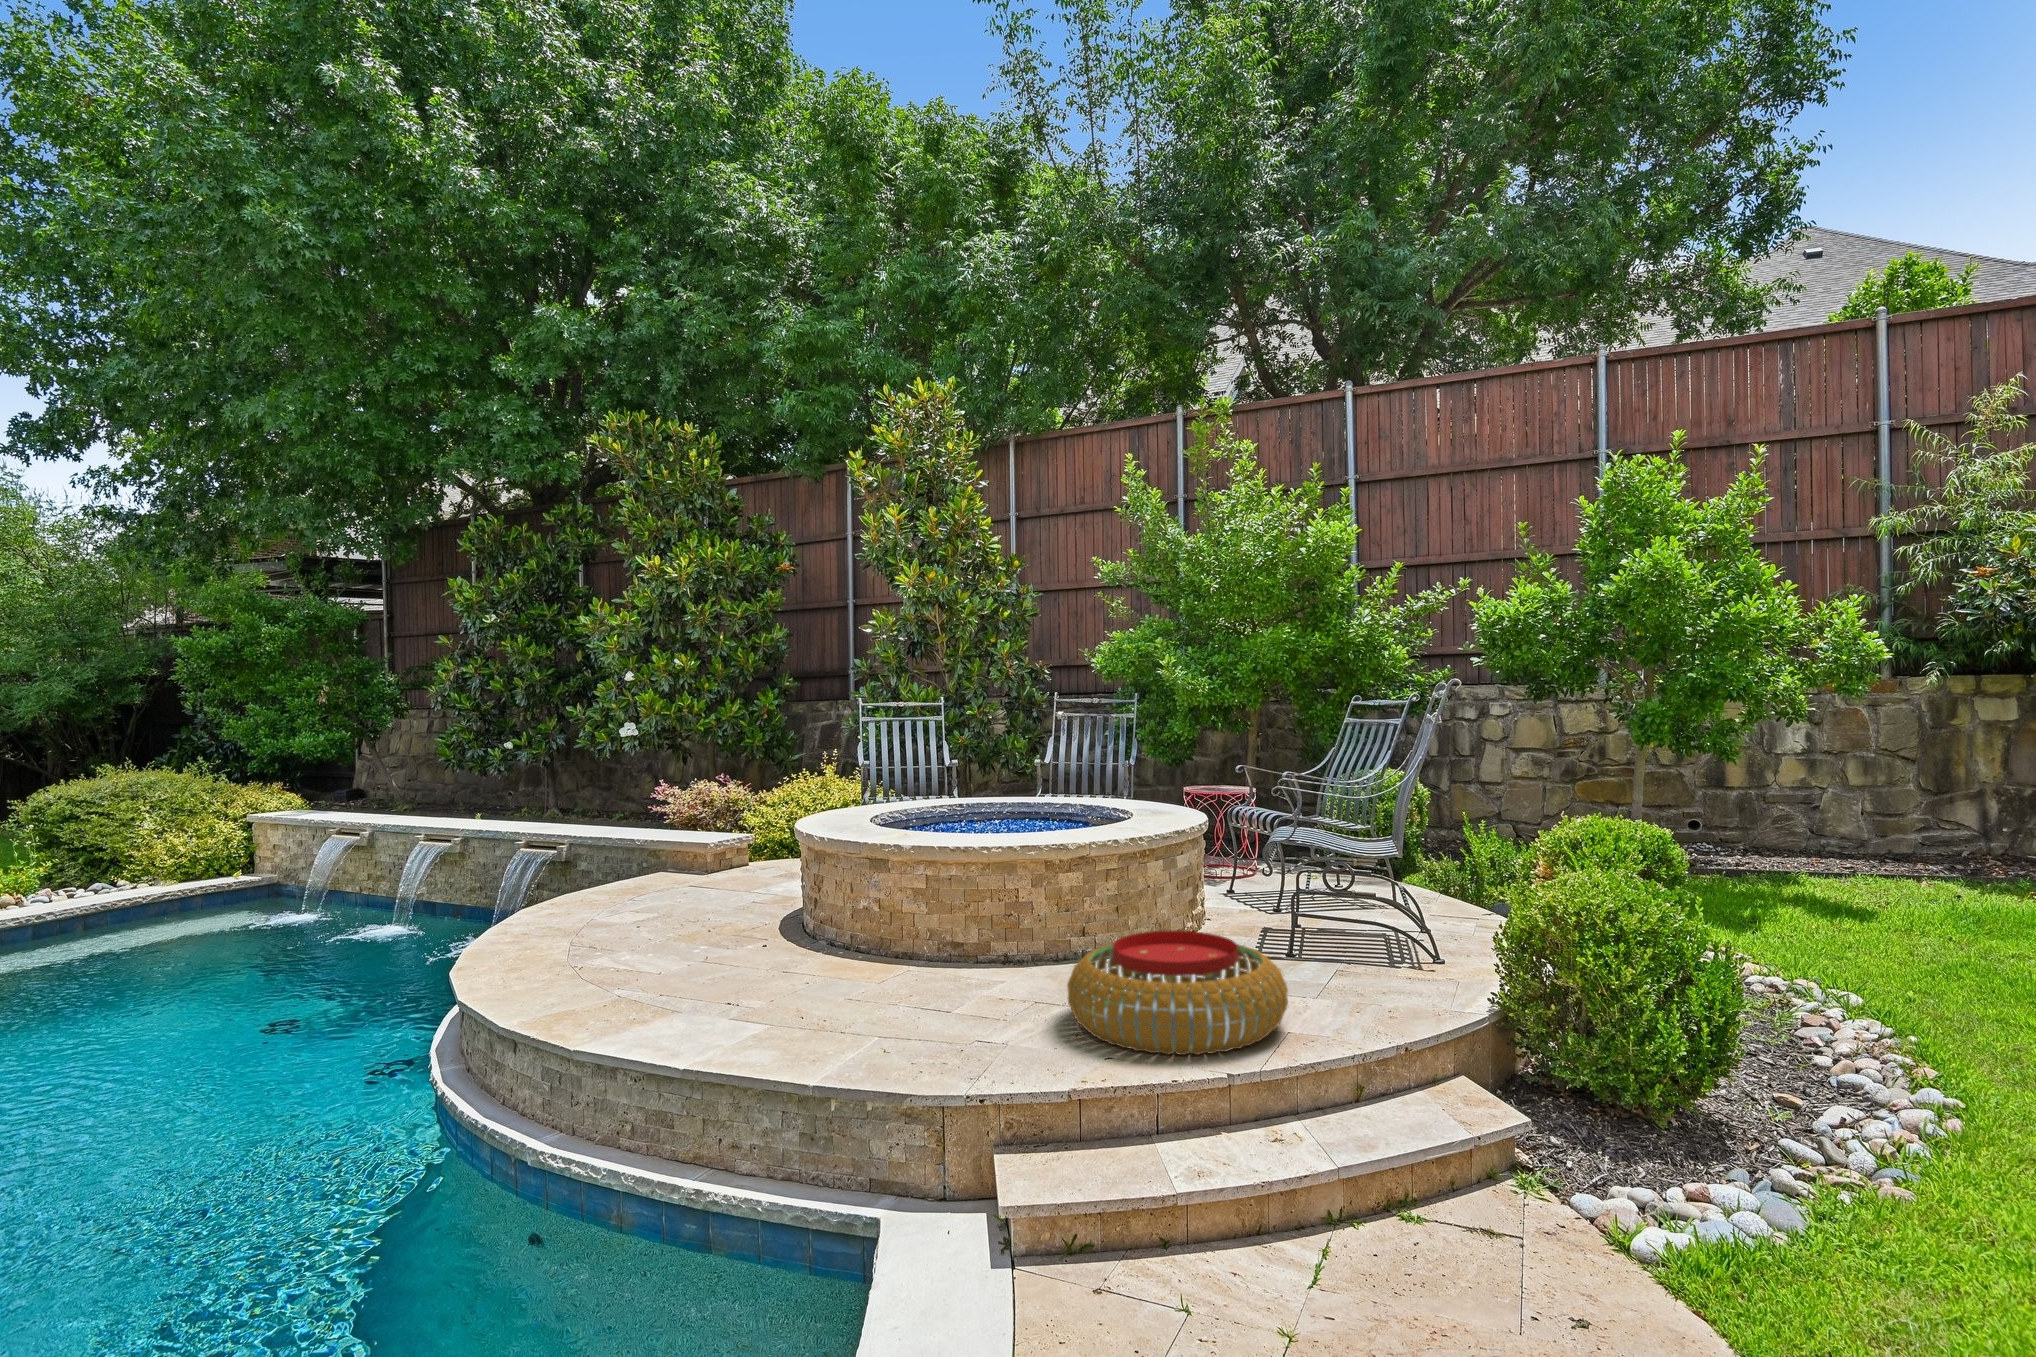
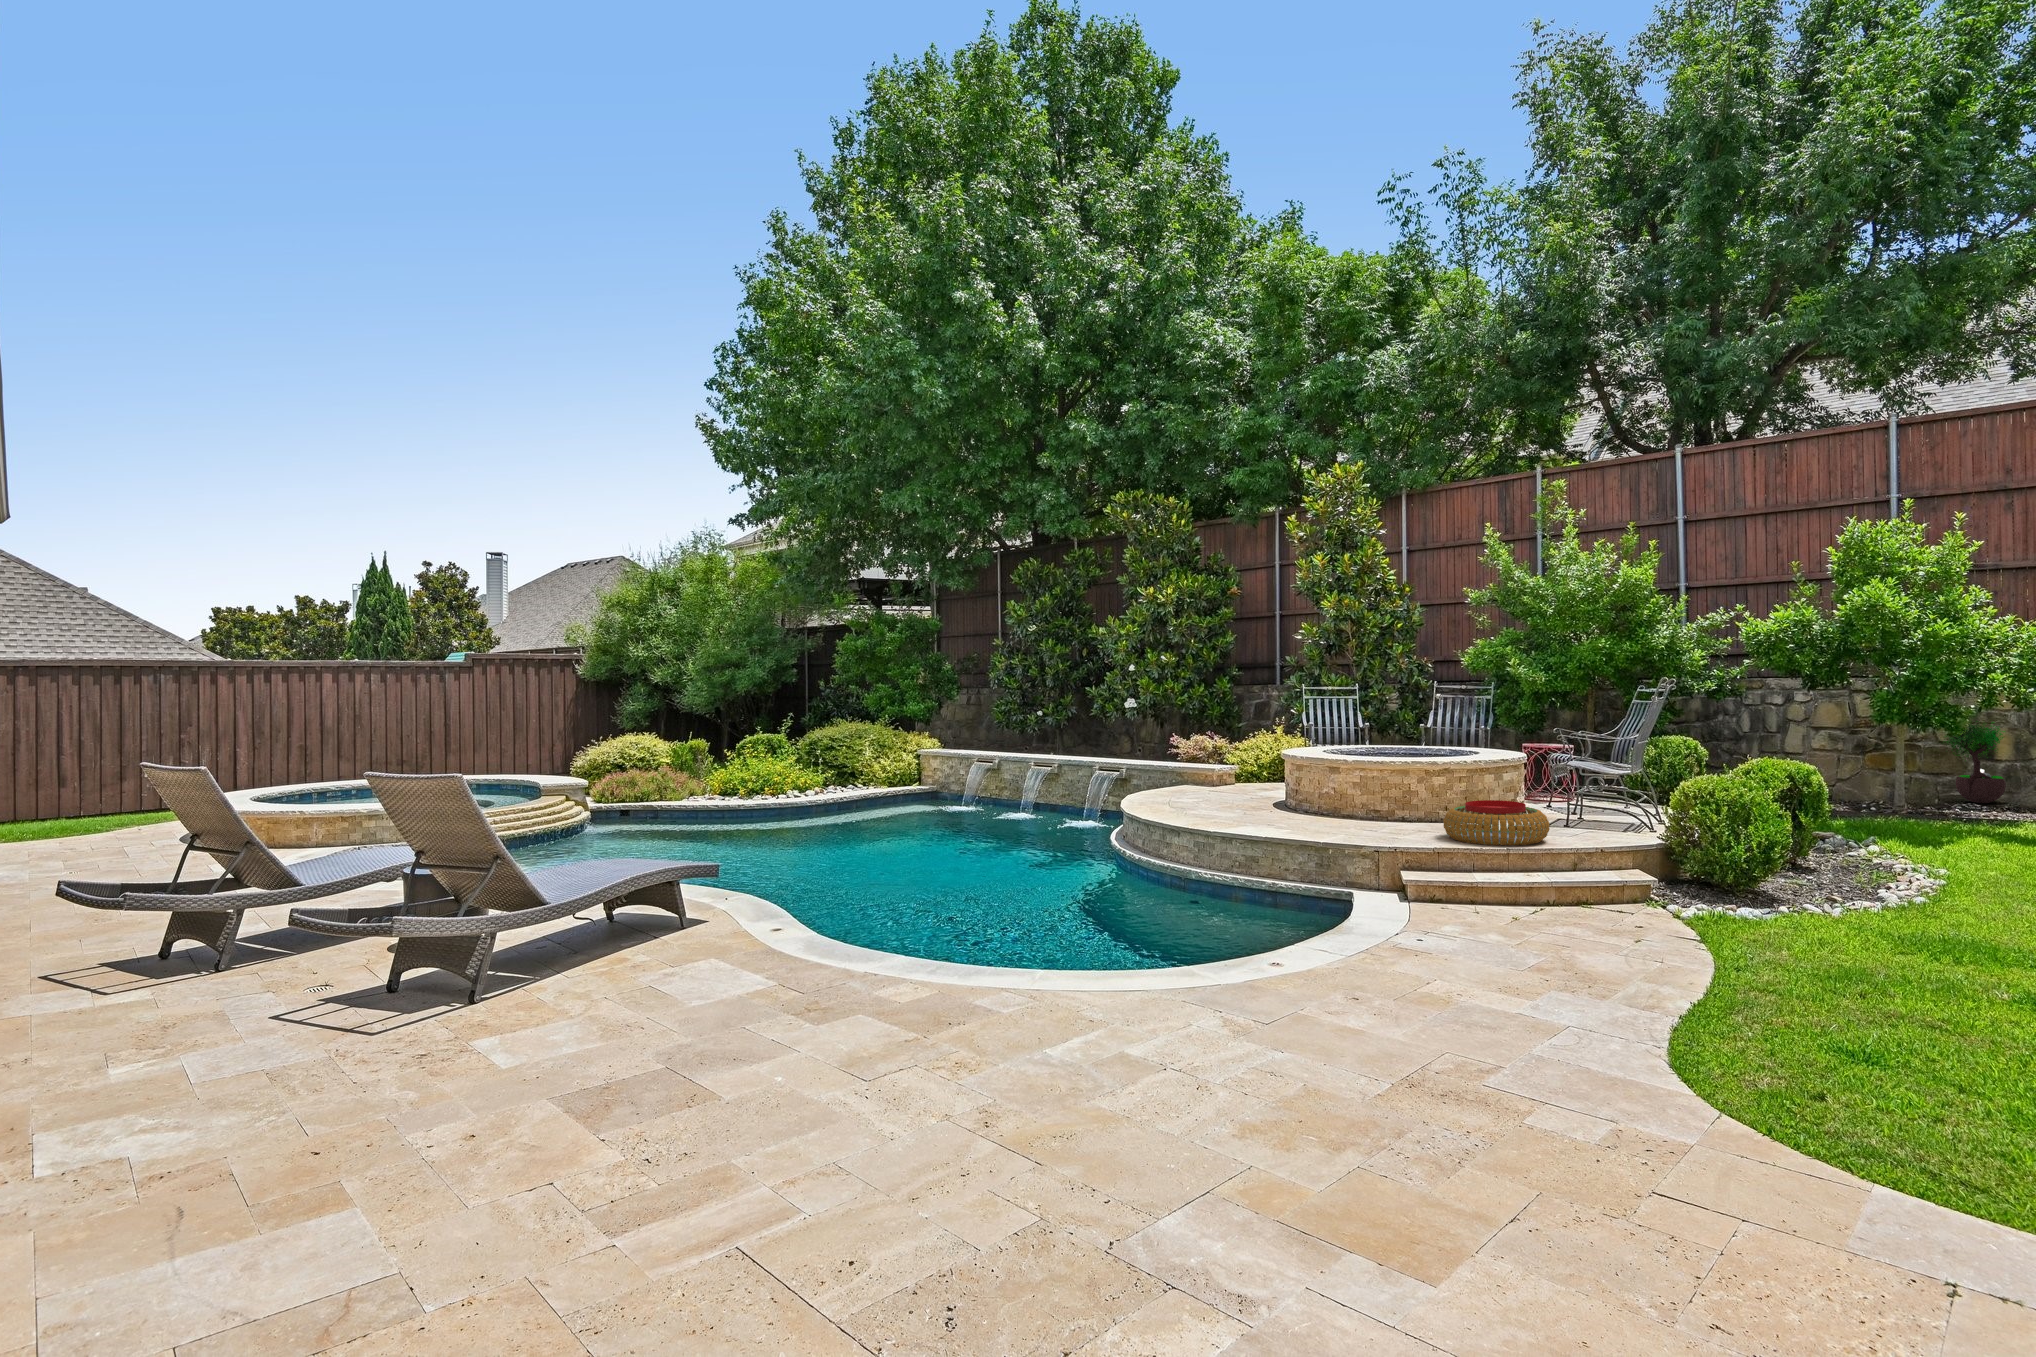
potted tree: none [1713,732,1800,853] -> present [1942,721,2006,803]

